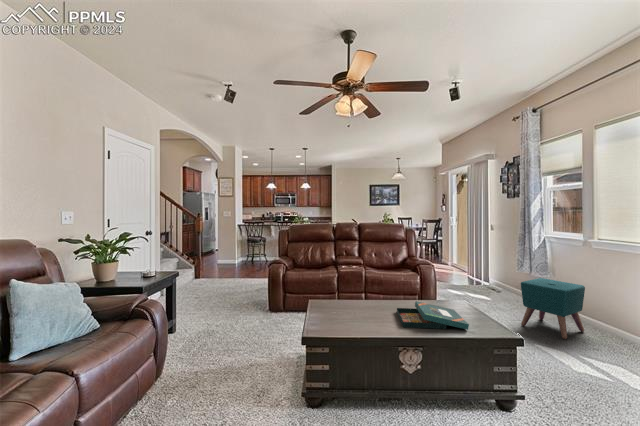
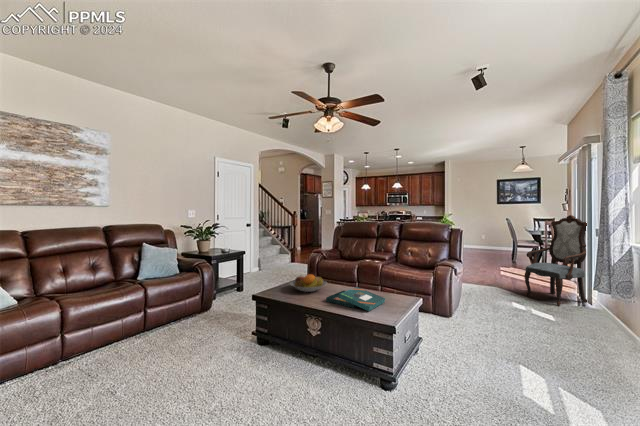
armchair: none [448,214,488,288] -> present [524,215,587,306]
ottoman: present [521,278,585,339] -> none [536,294,621,368]
fruit bowl: none [327,293,376,318] -> present [290,274,327,292]

